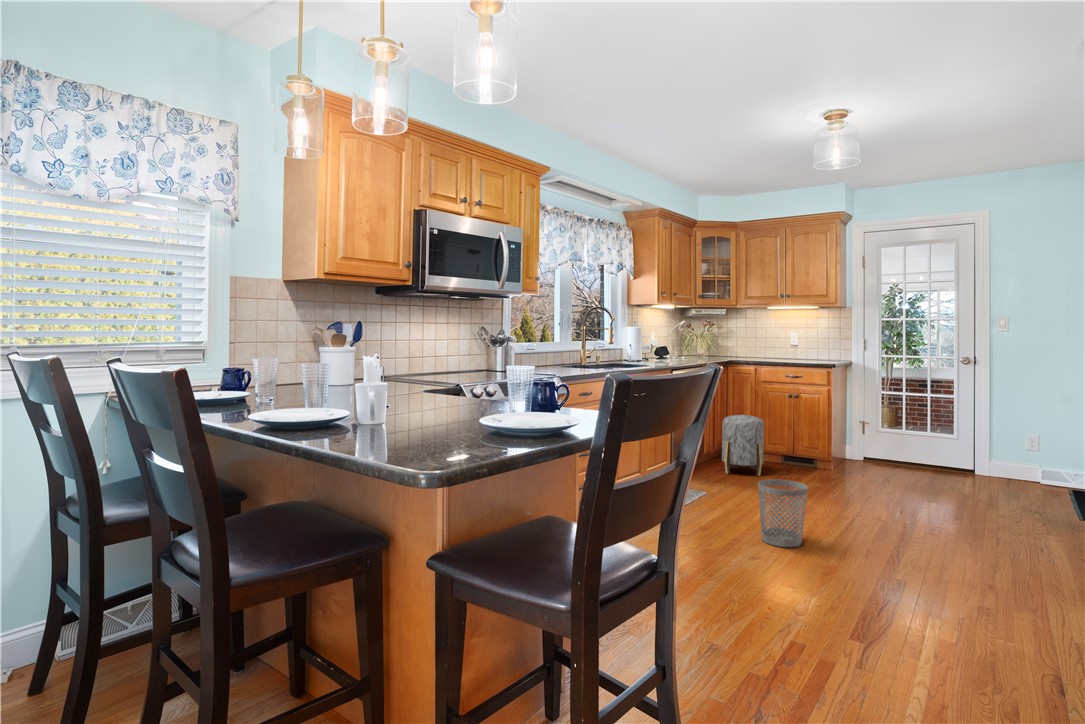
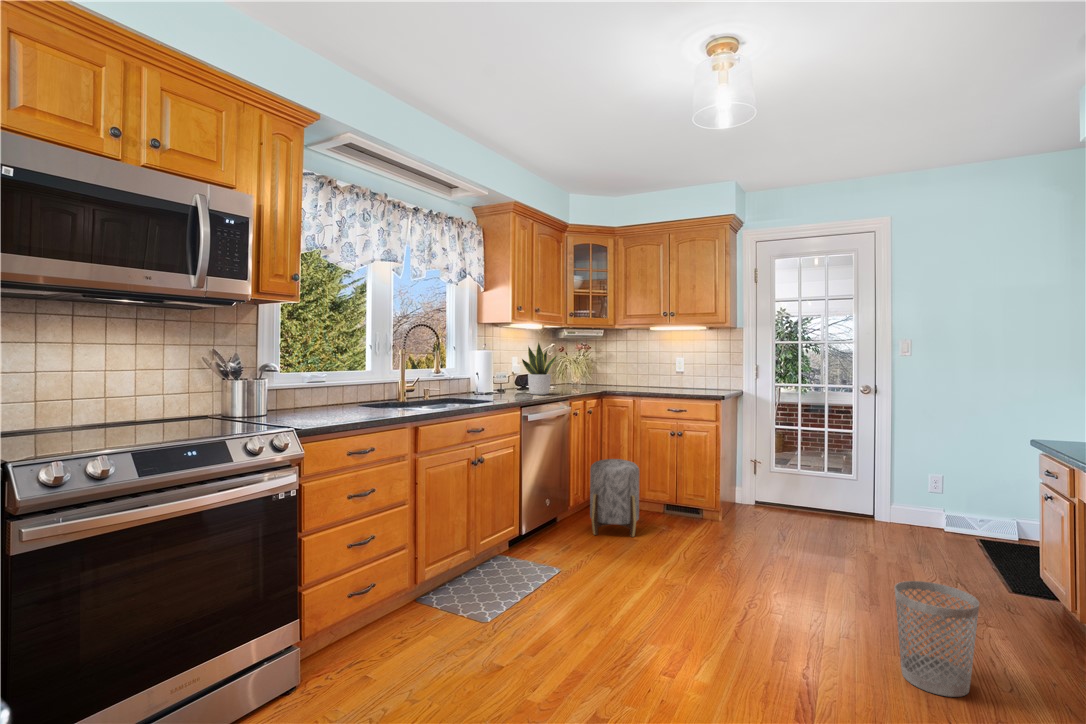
potted plant: none [667,320,696,363] -> present [522,343,557,395]
wastebasket: present [758,479,807,547] -> present [895,581,979,697]

